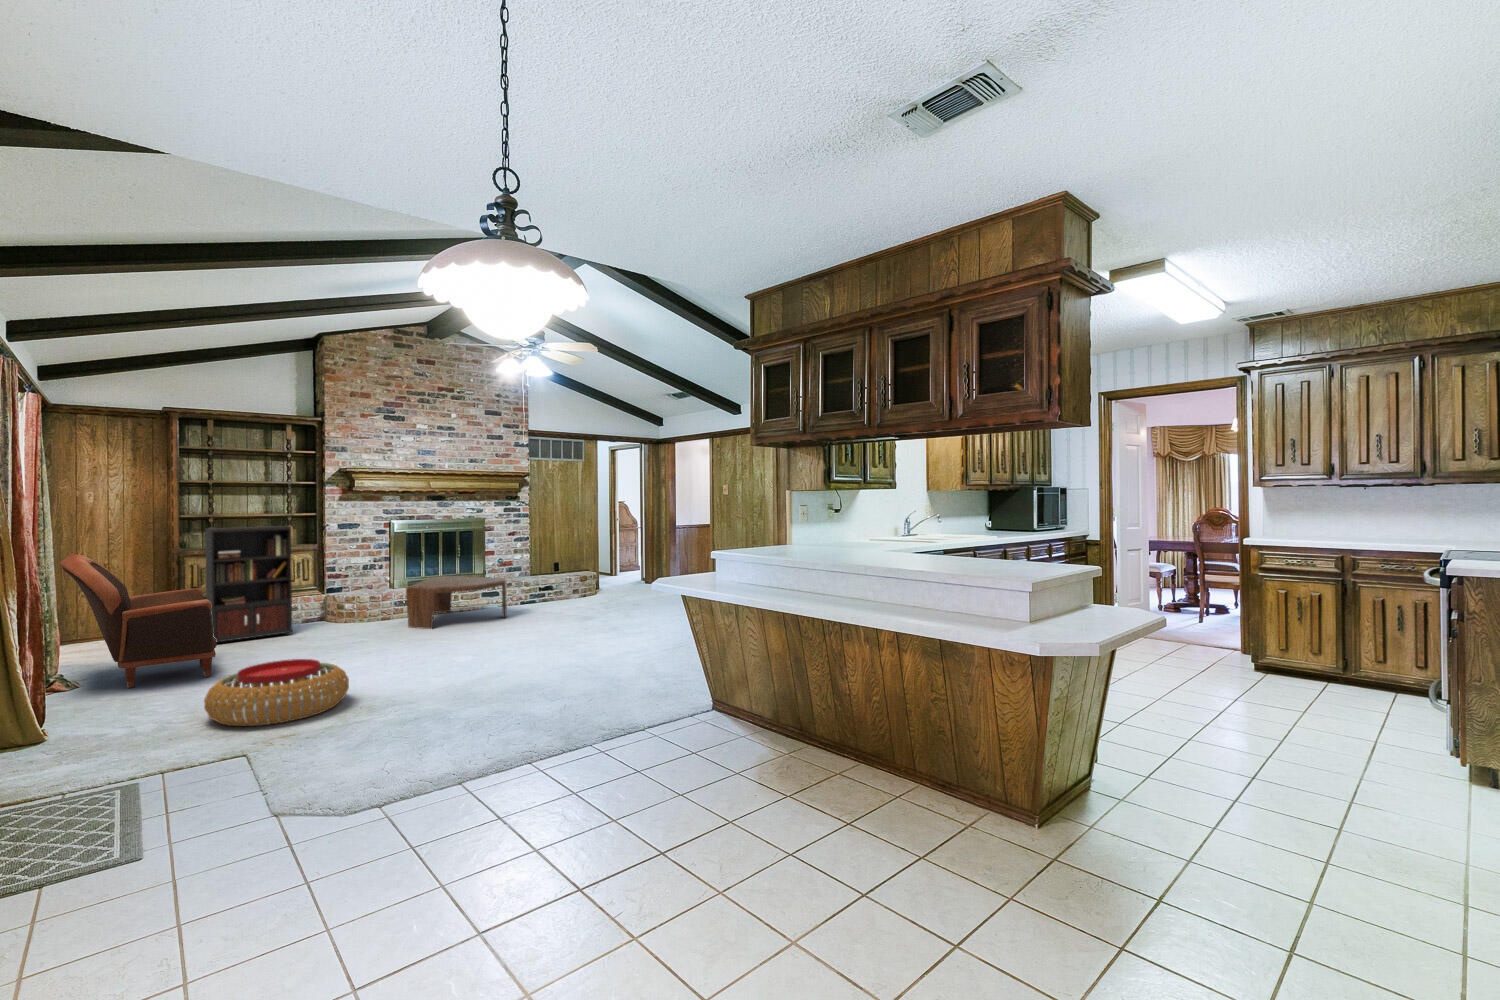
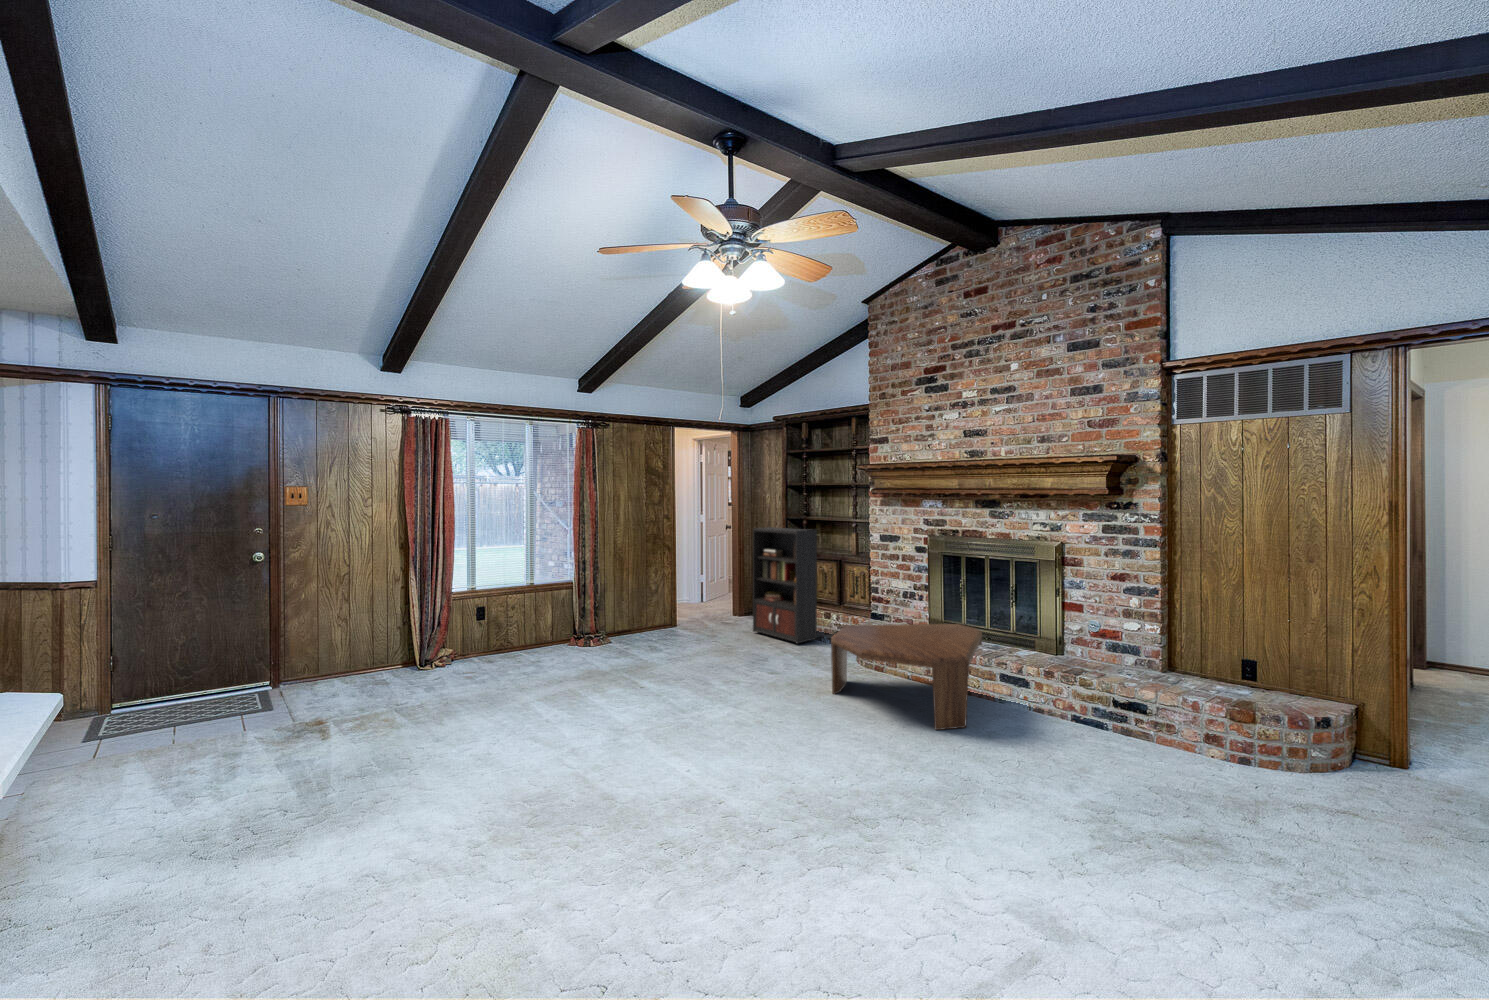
armchair: present [60,554,217,688] -> none [579,539,690,651]
pouf: present [204,659,349,726] -> none [398,644,516,705]

